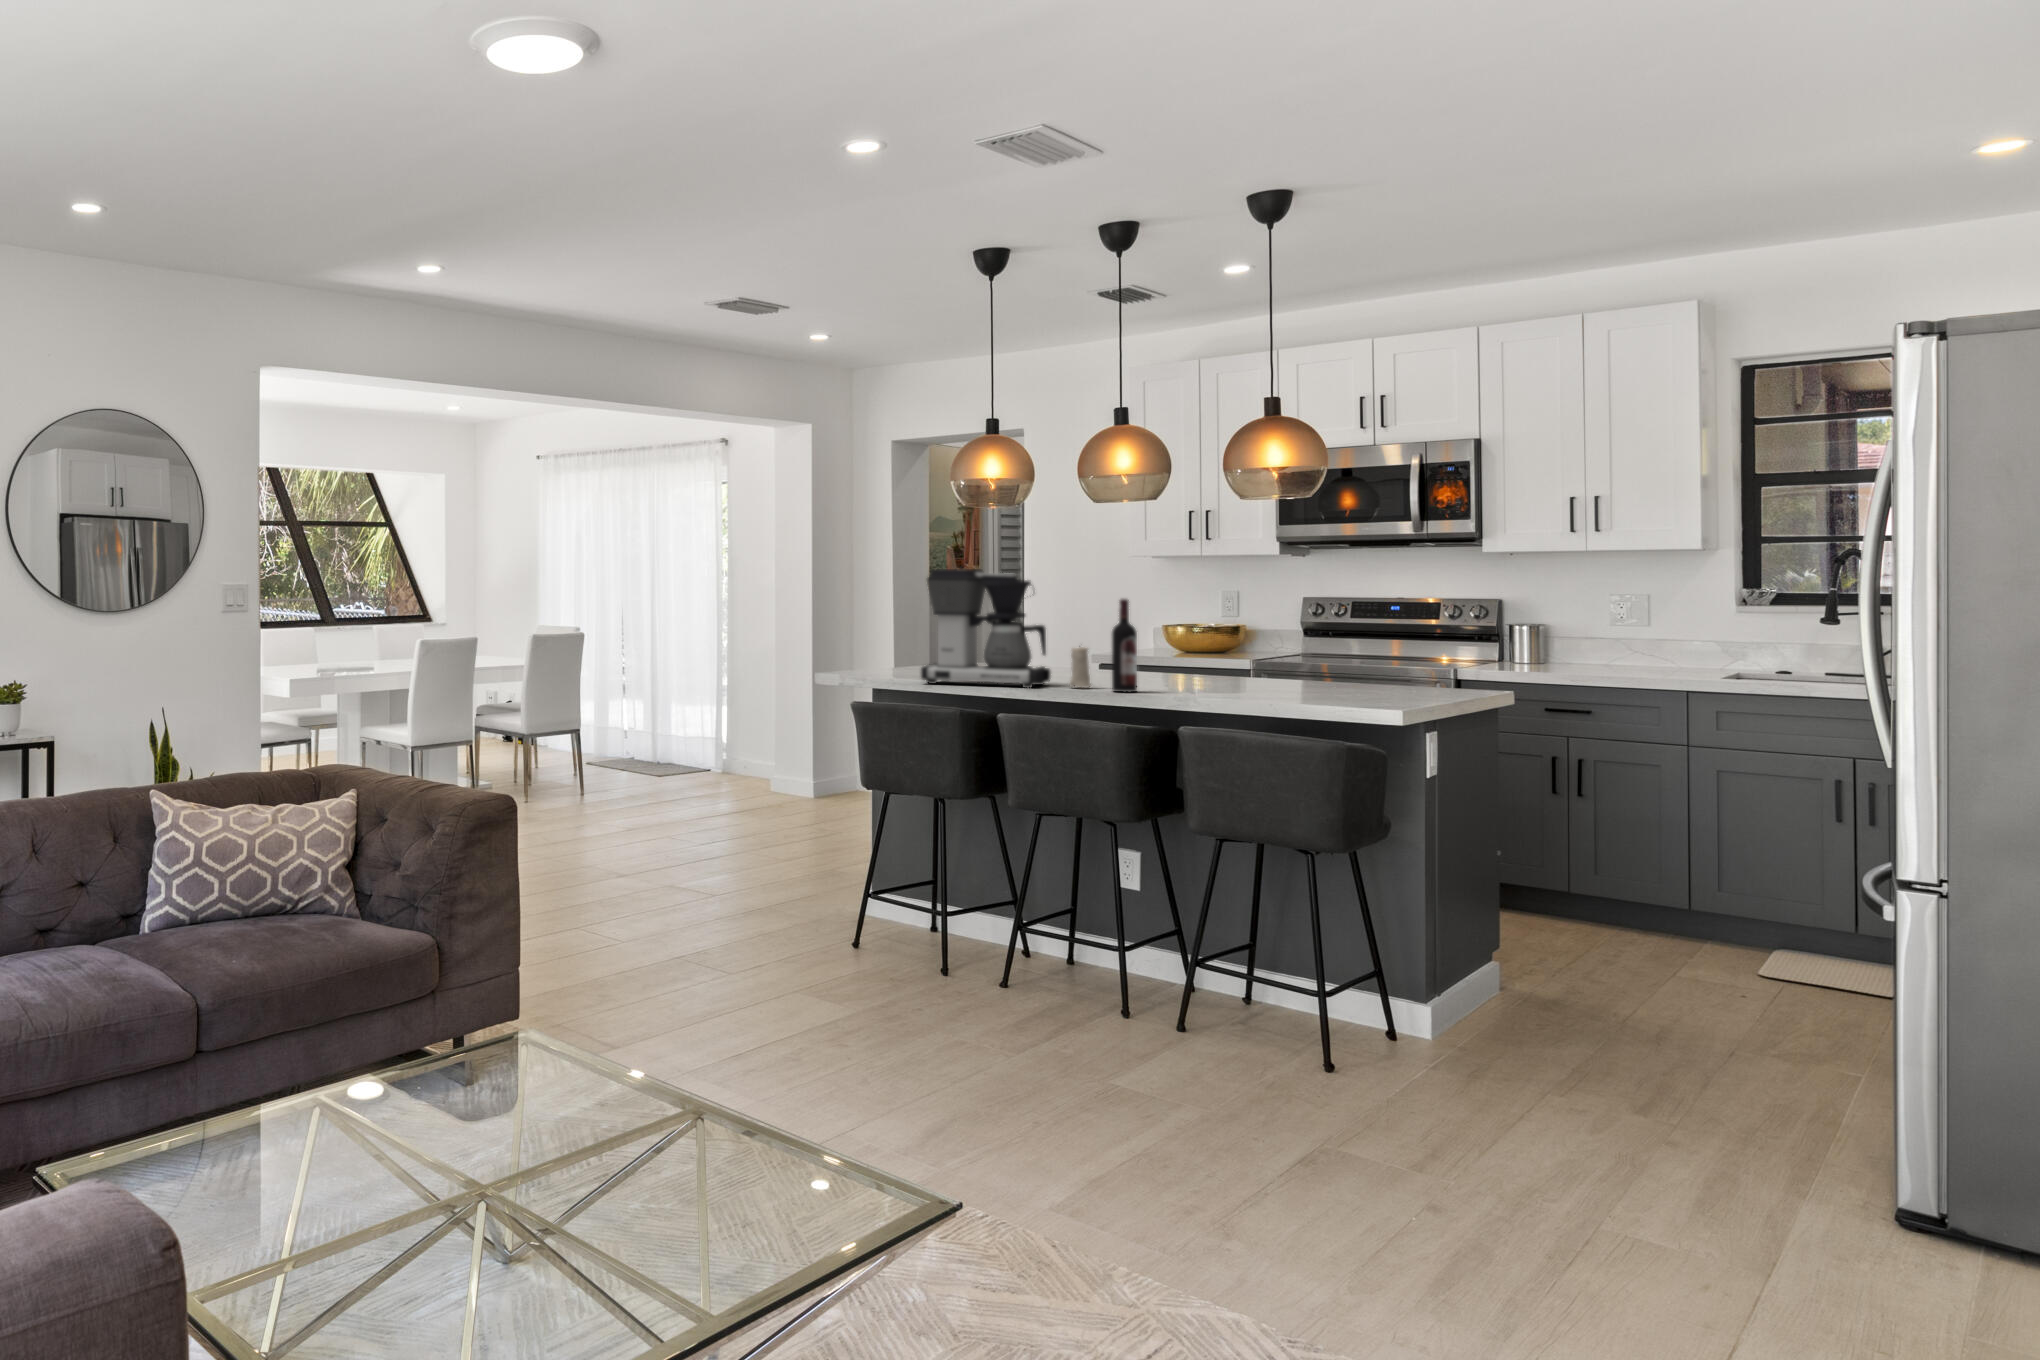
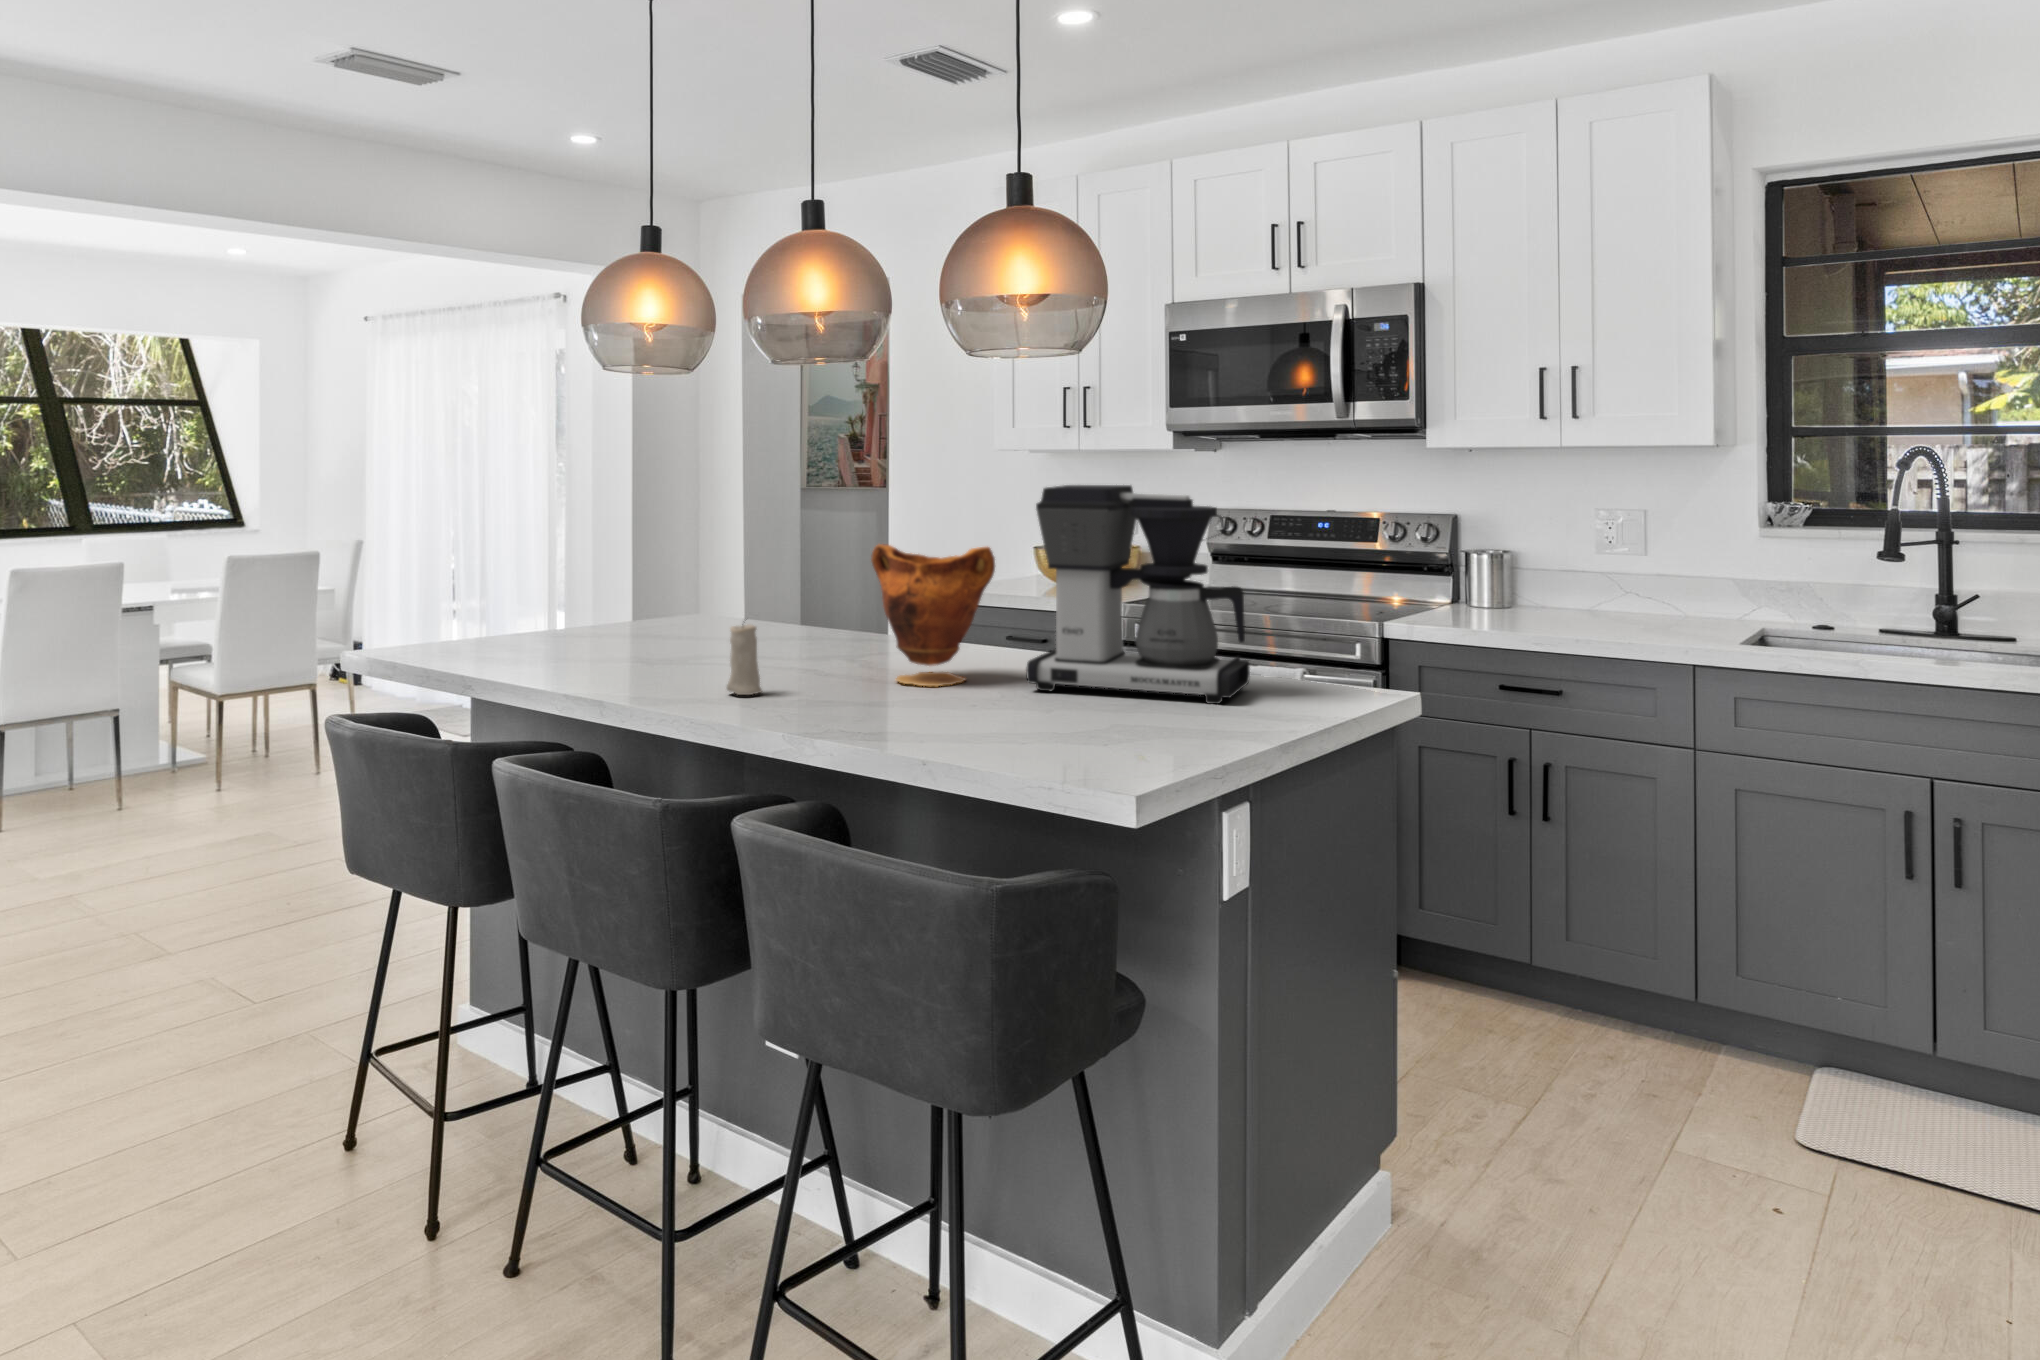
coffee maker: present [921,569,1051,688] -> present [1026,485,1250,704]
wine bottle: present [1112,599,1137,692] -> none [771,547,812,711]
vase: none [1144,603,1229,687] -> present [871,544,995,686]

